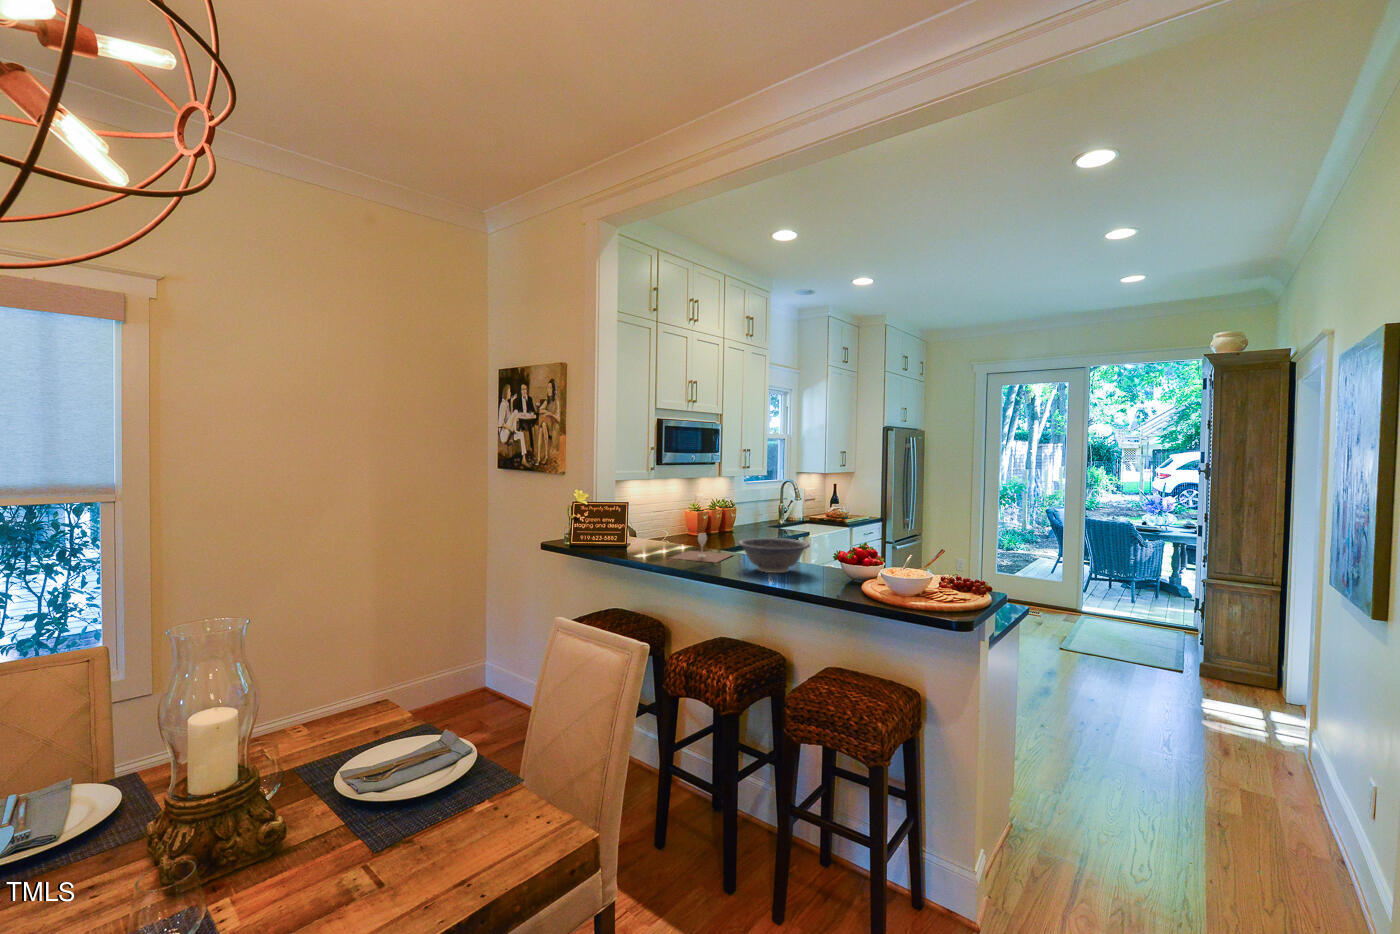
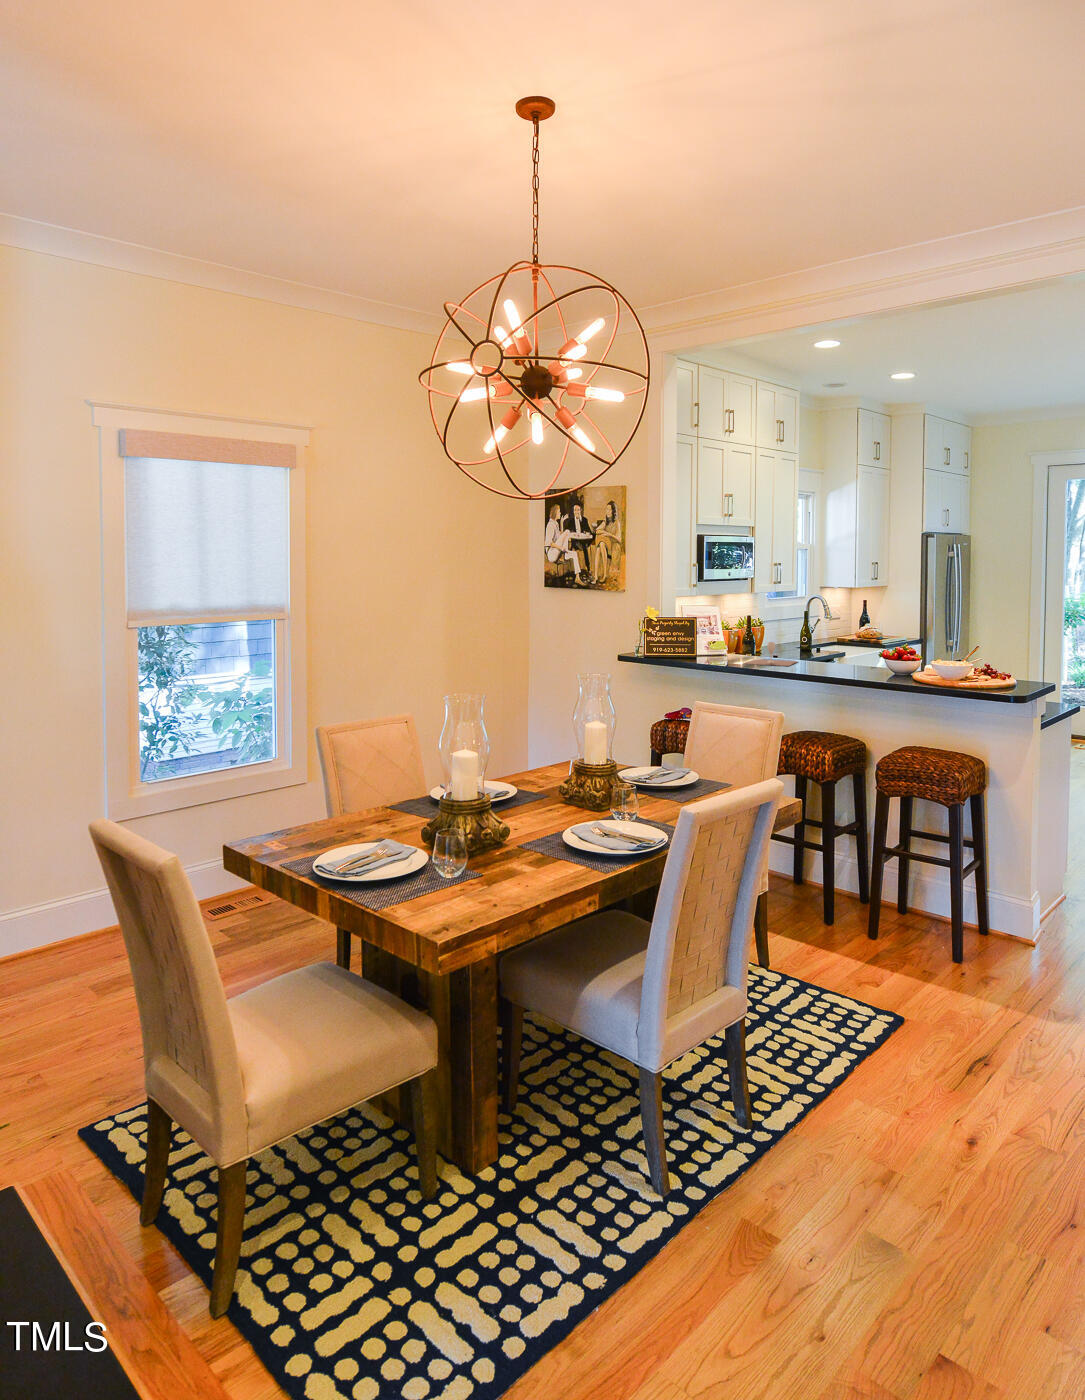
decorative bowl: present [738,538,810,573] -> none [811,644,876,672]

